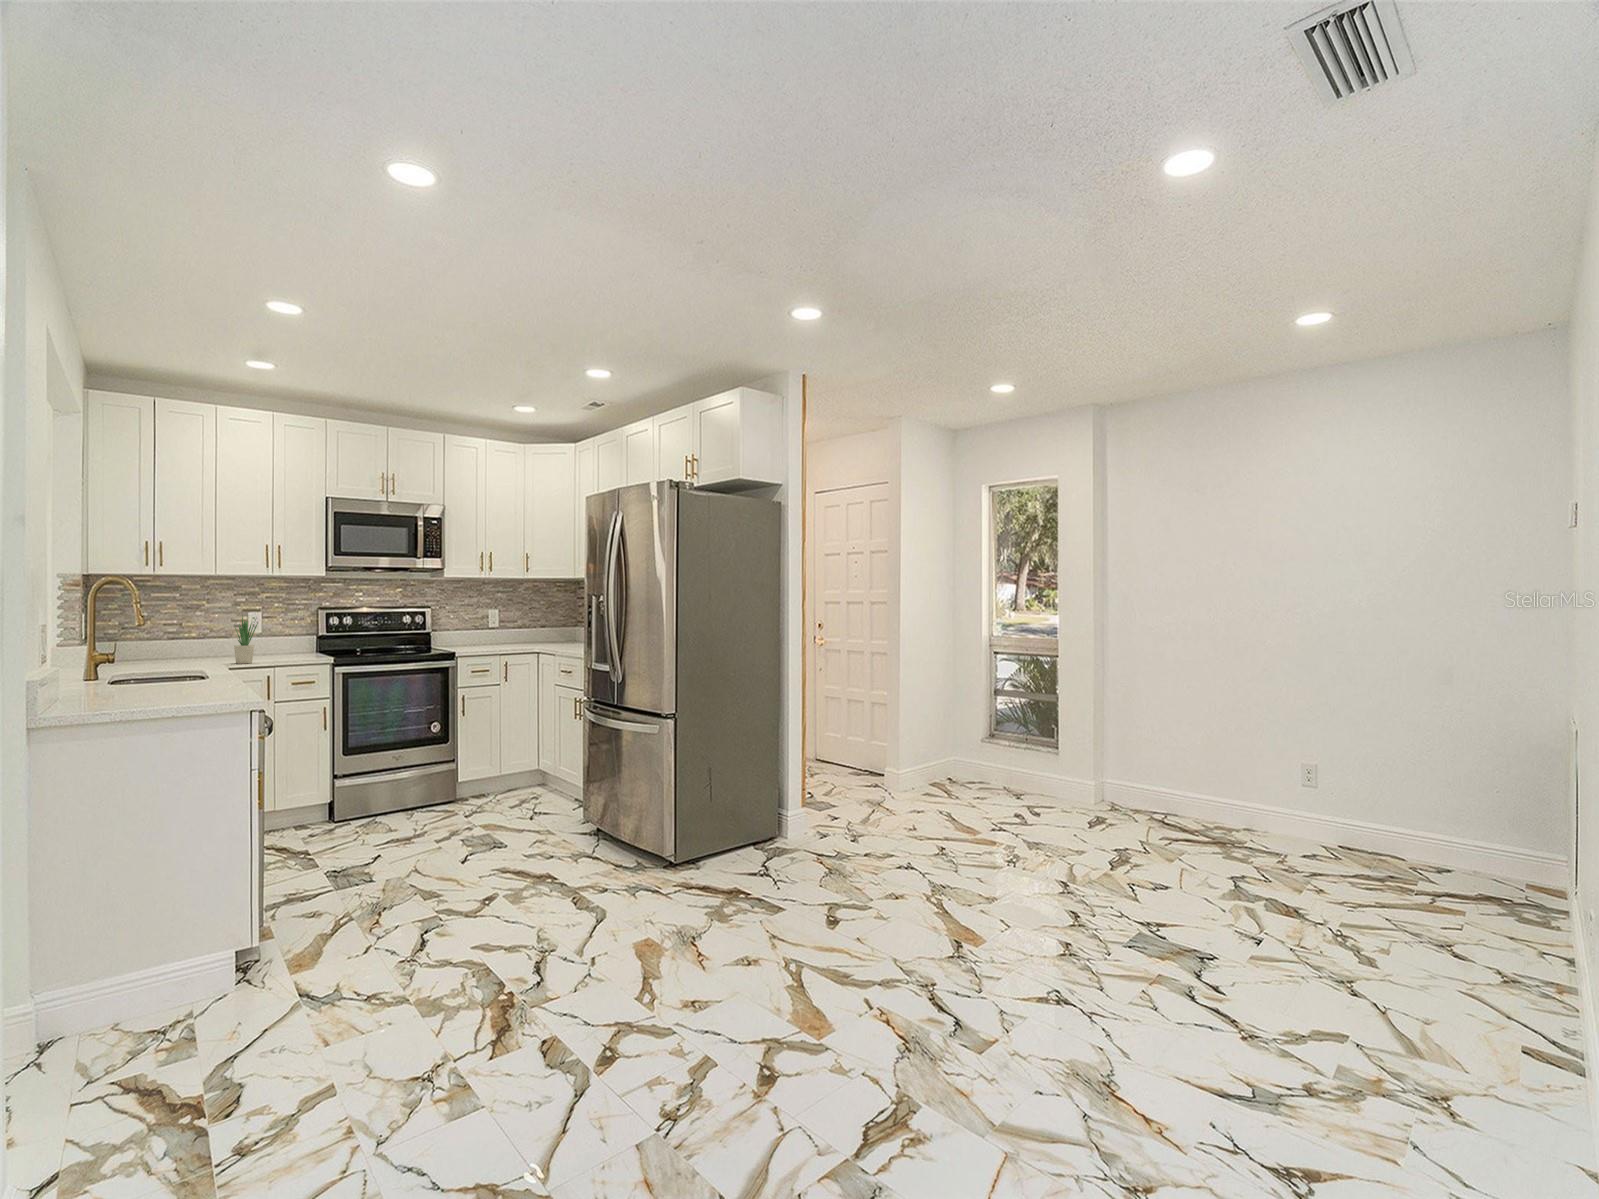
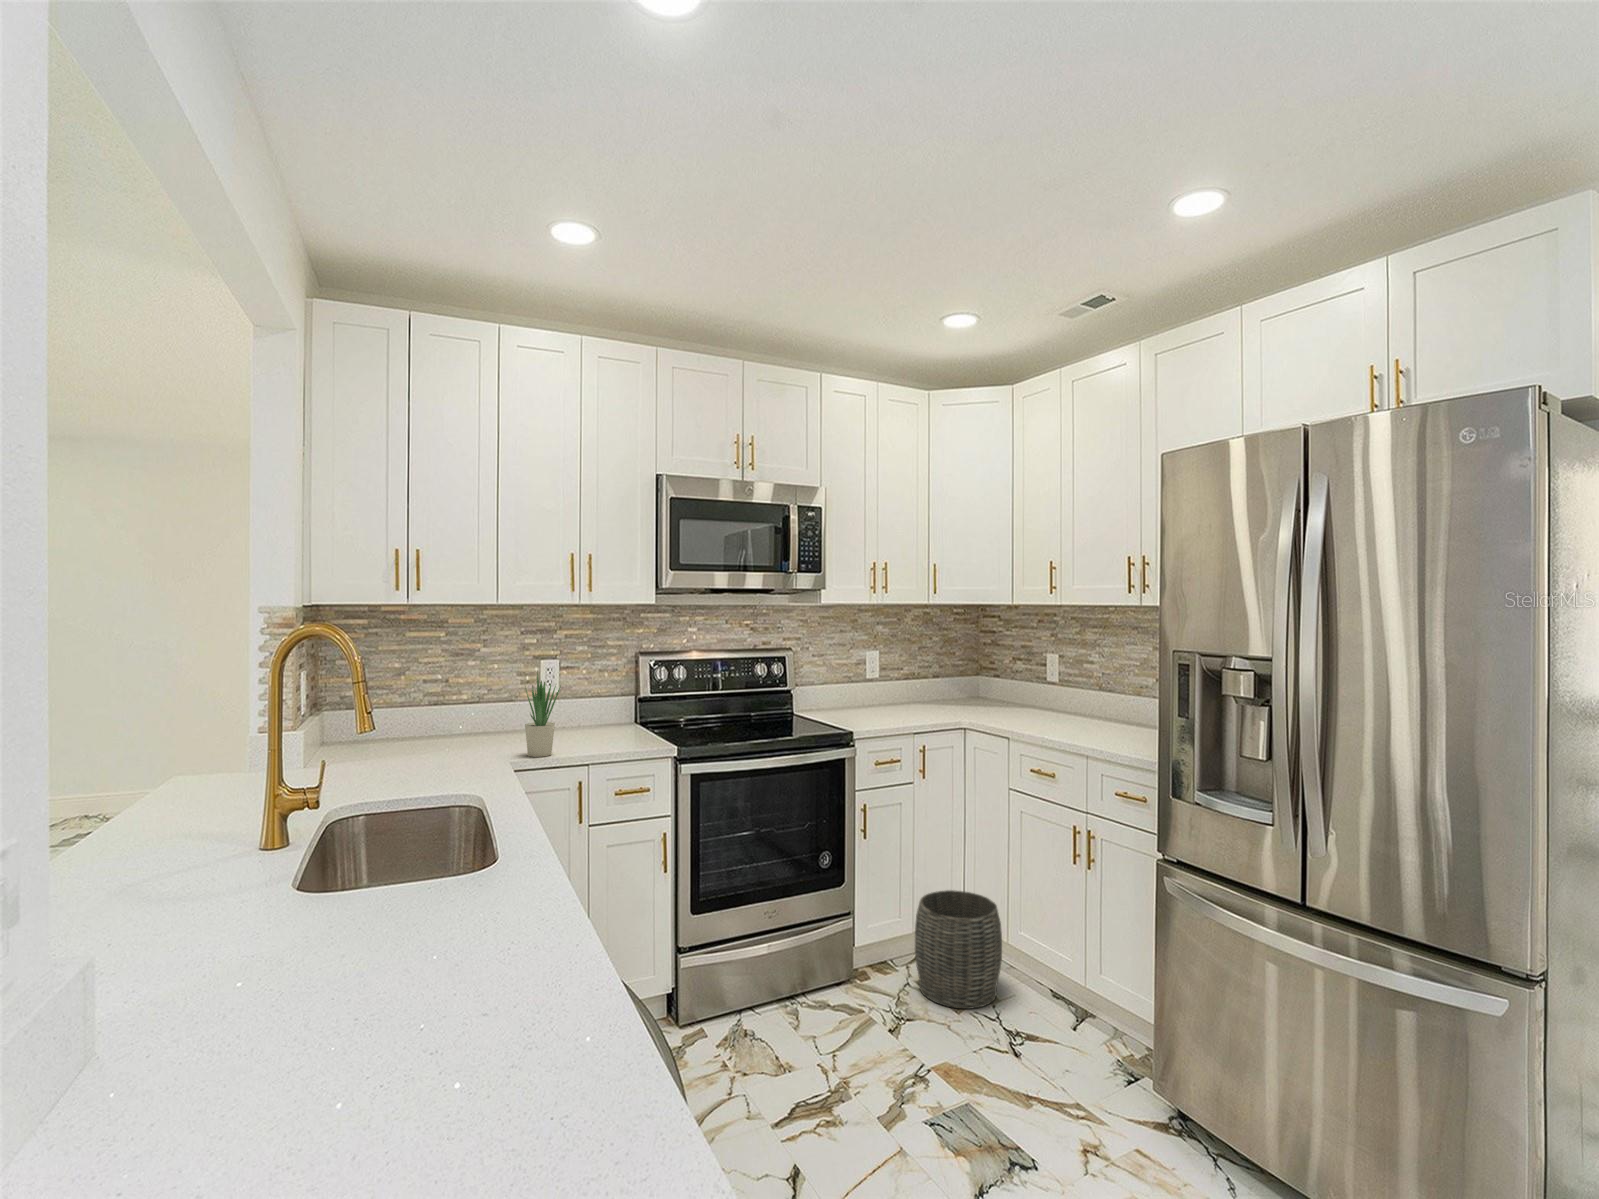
woven basket: none [496,745,548,804] -> present [915,890,1002,1009]

